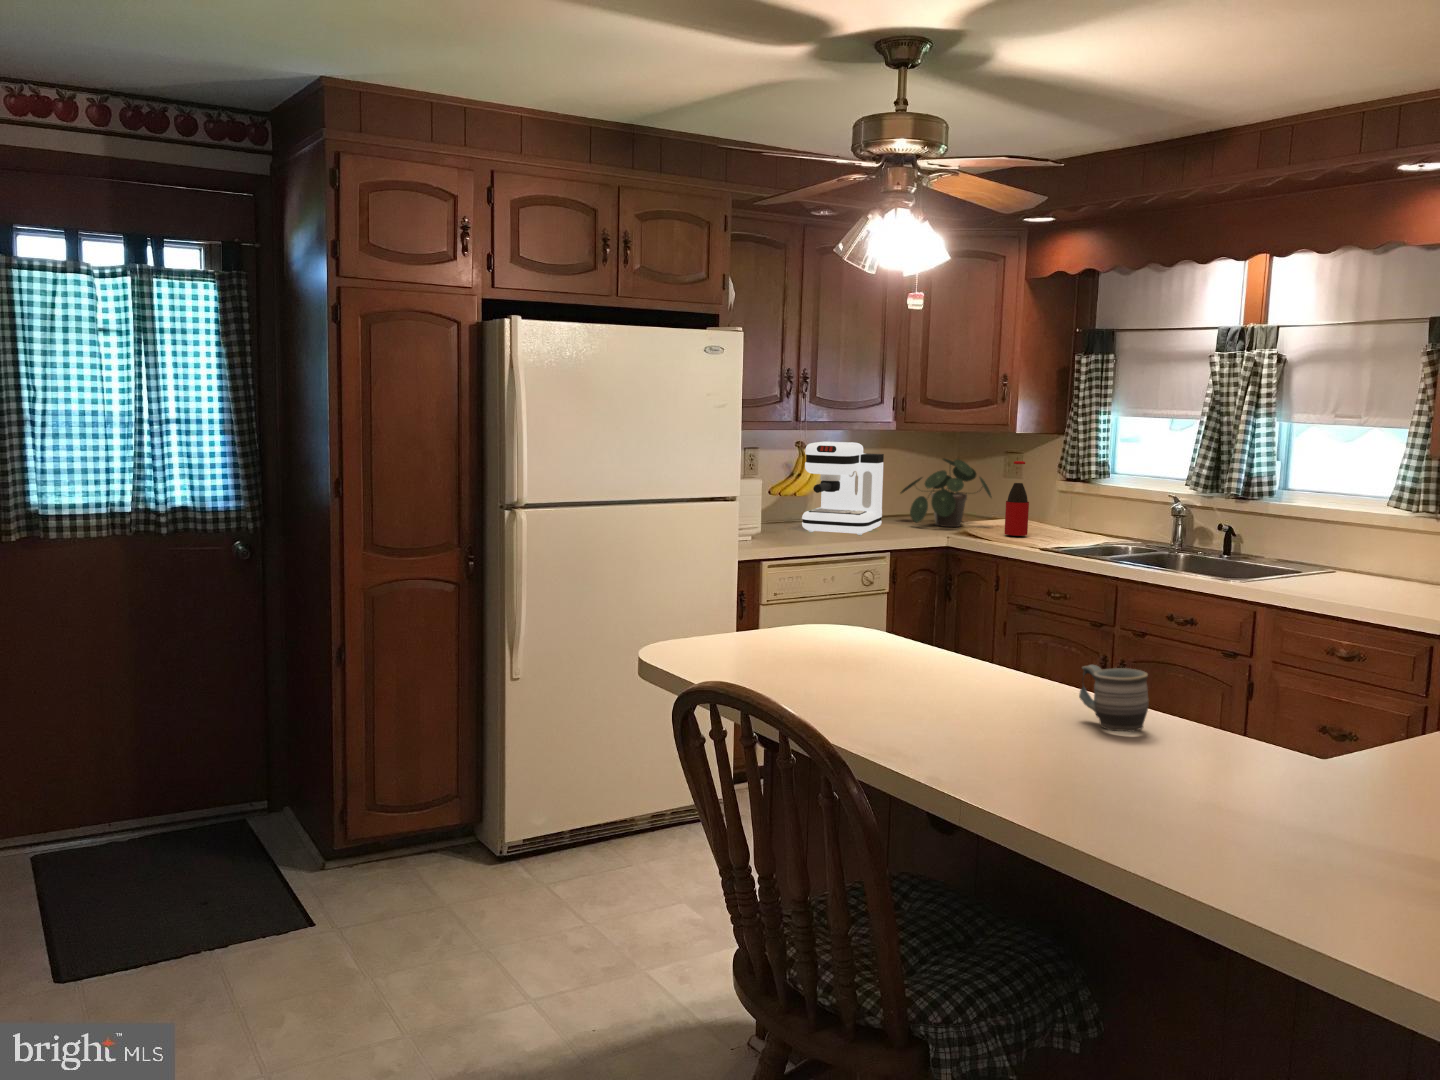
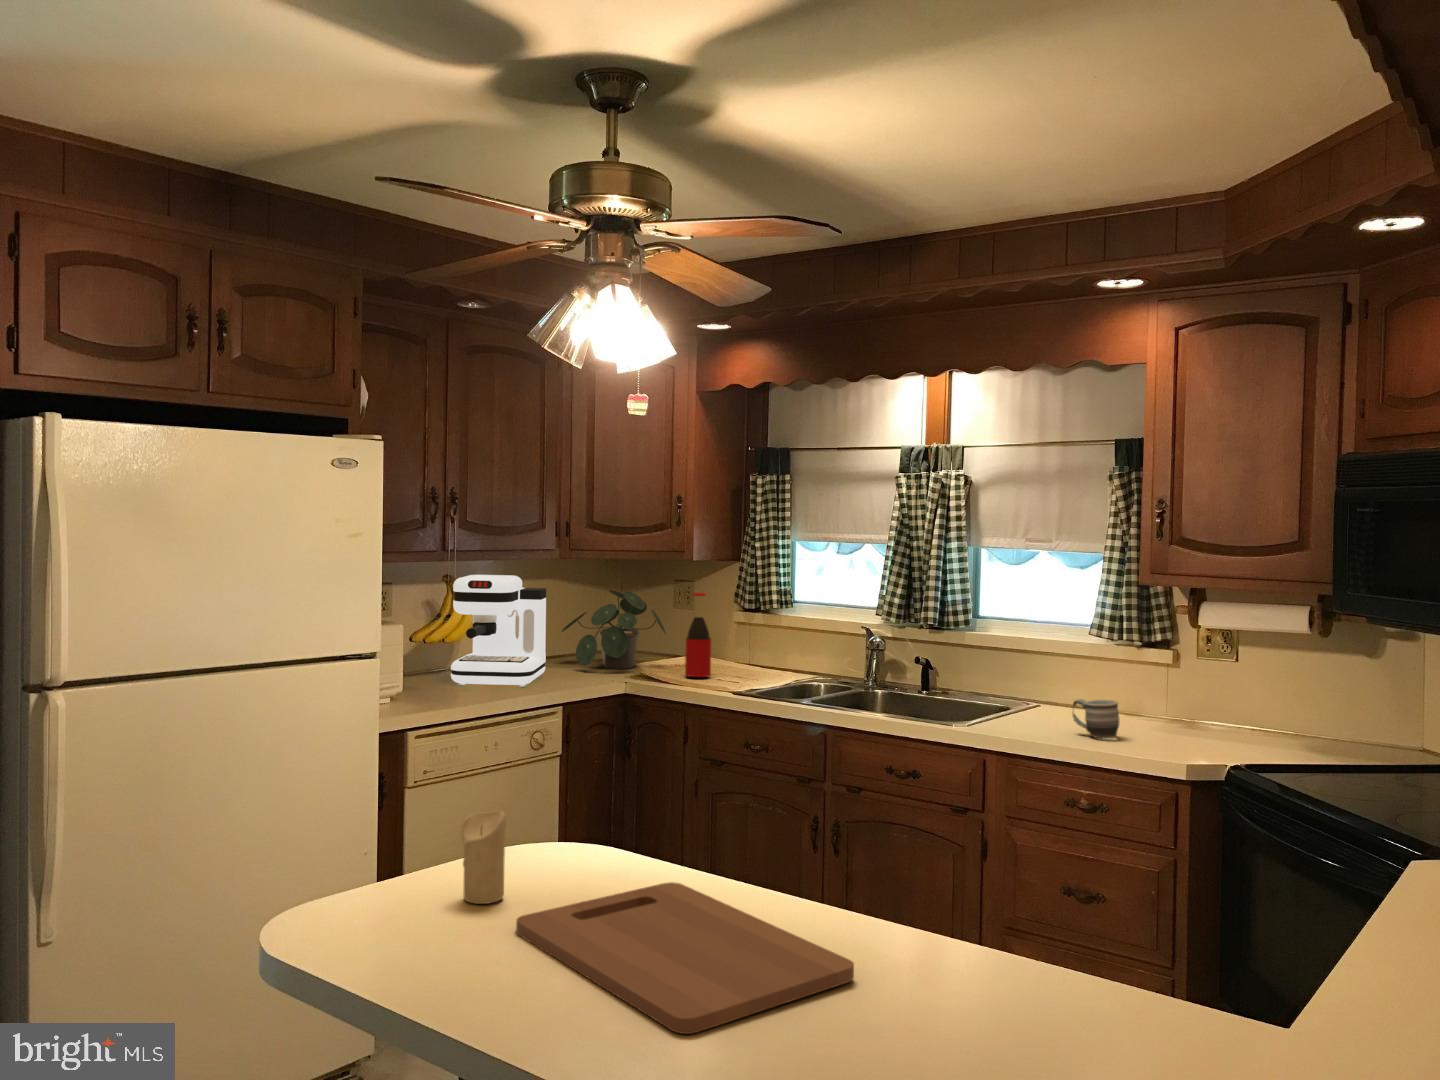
candle: none [772,588,802,648] -> present [461,810,506,904]
cutting board: none [802,646,1020,712] -> present [516,882,854,1034]
mug: present [1079,665,1149,731] -> present [1073,699,1120,738]

